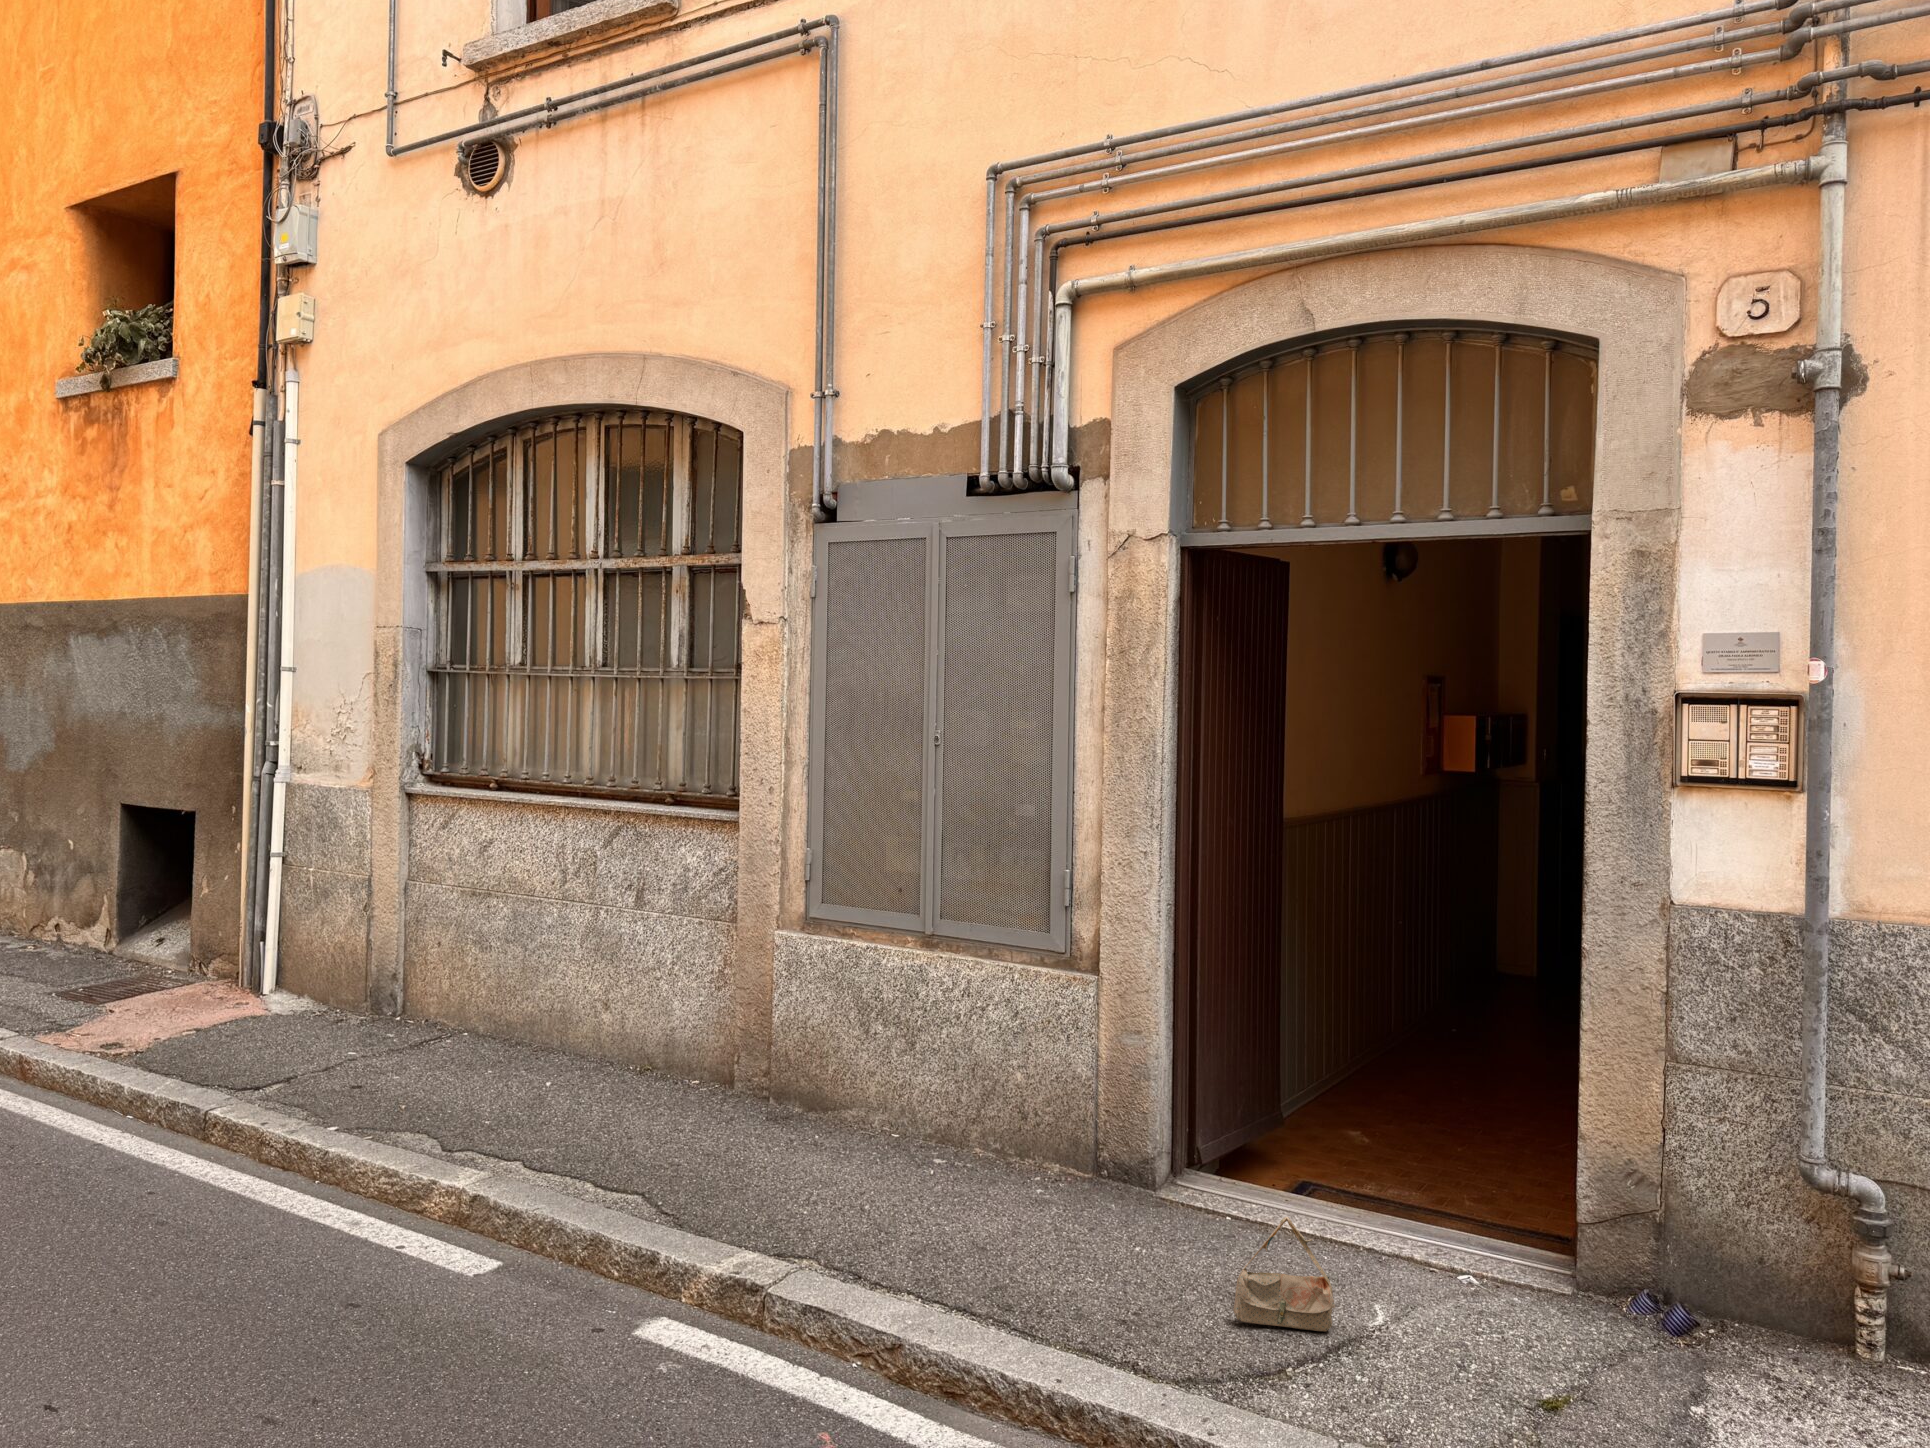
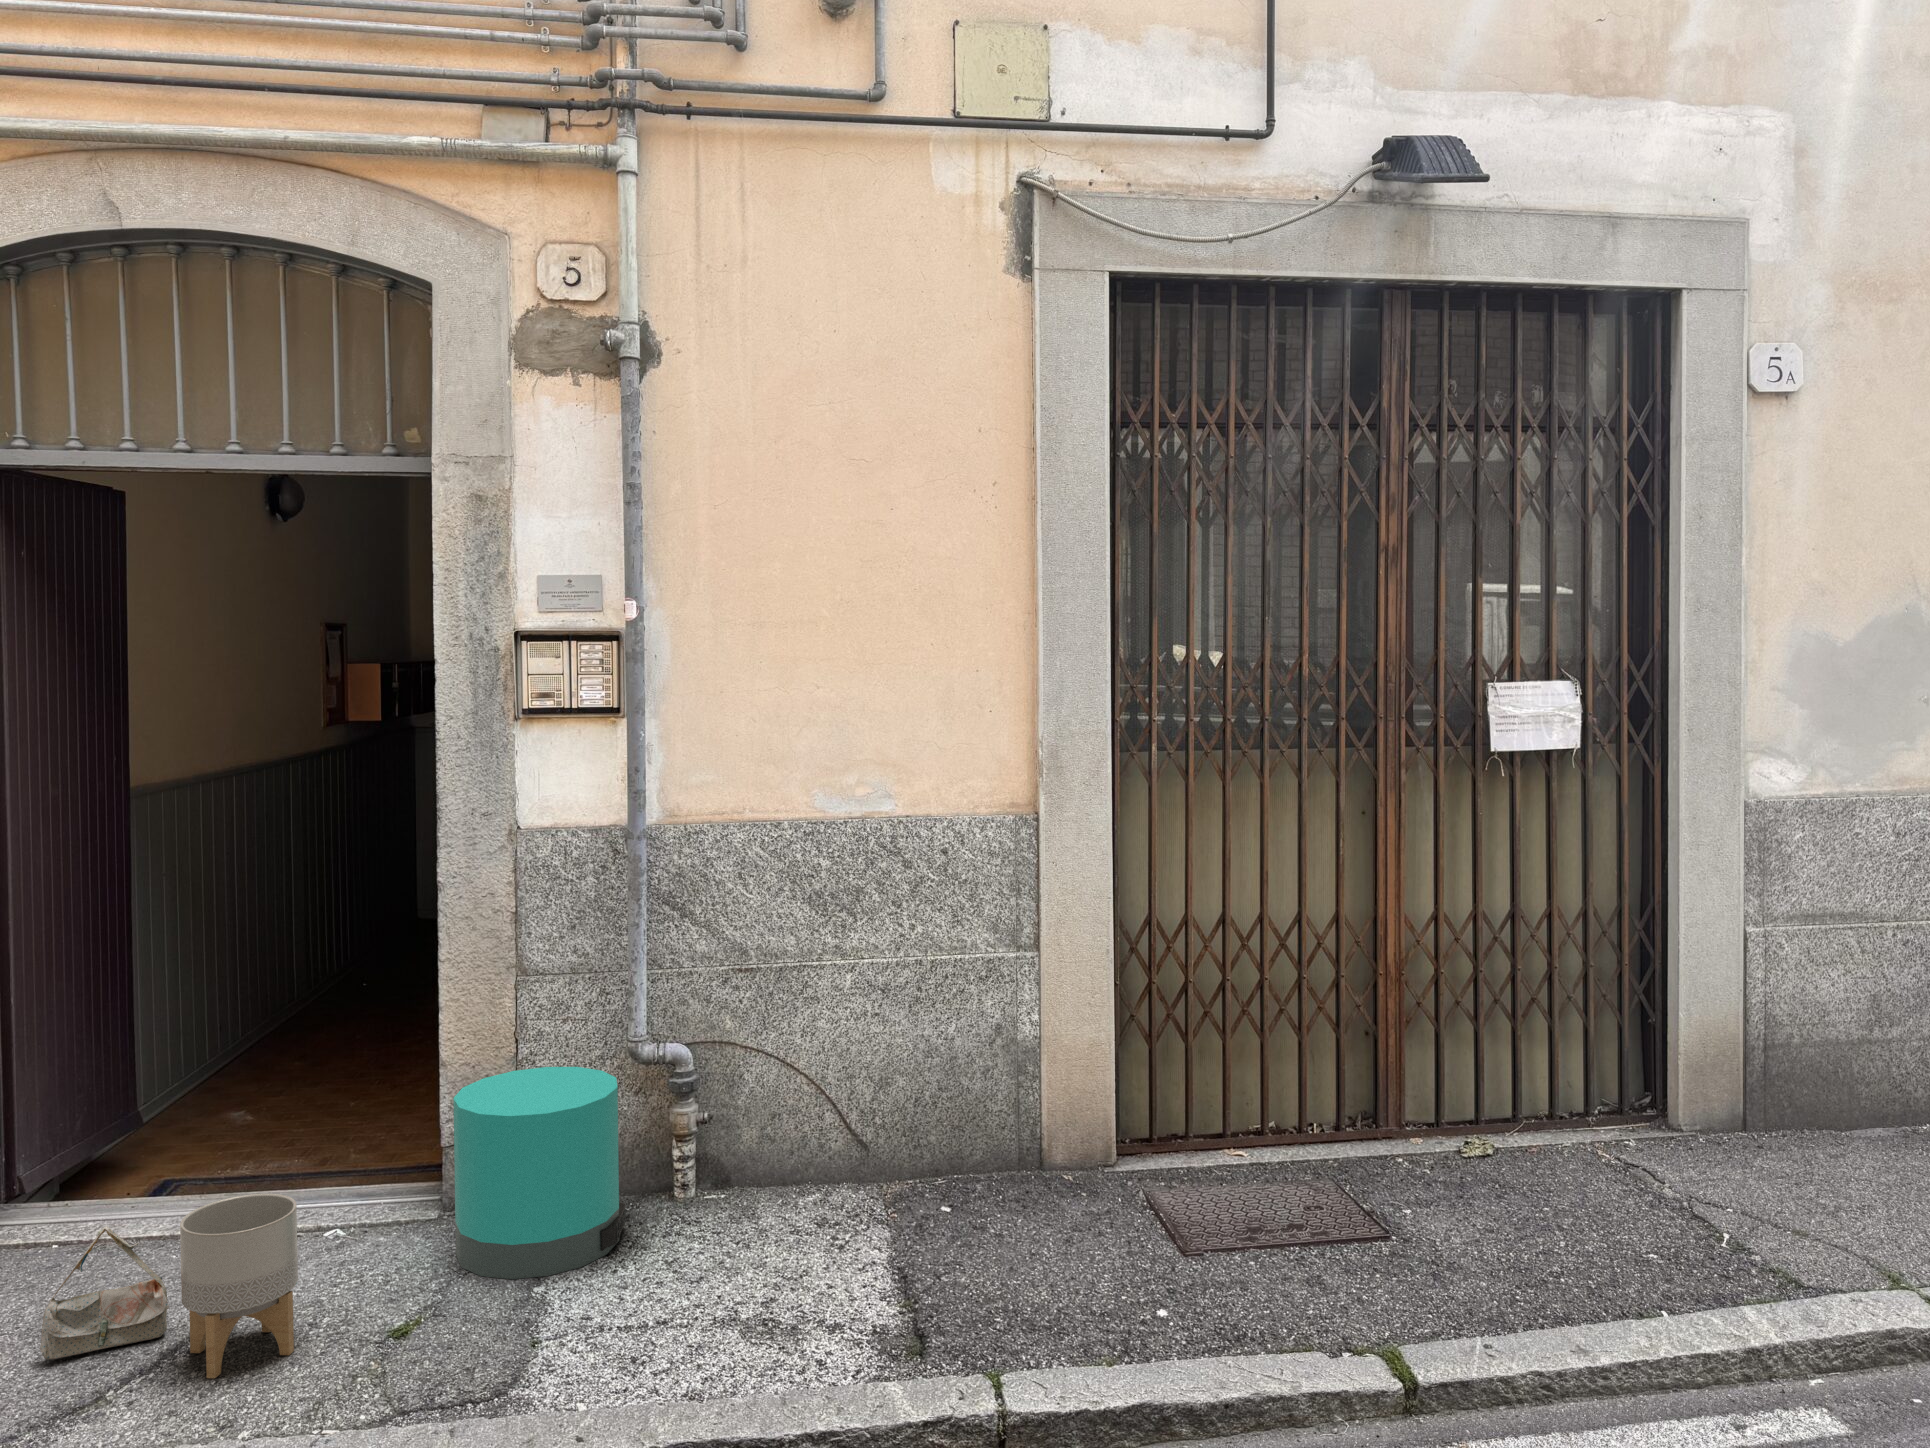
trash can: none [1597,1164,1793,1397] -> present [453,1067,626,1279]
planter: none [1350,1219,1453,1386] -> present [180,1194,298,1378]

